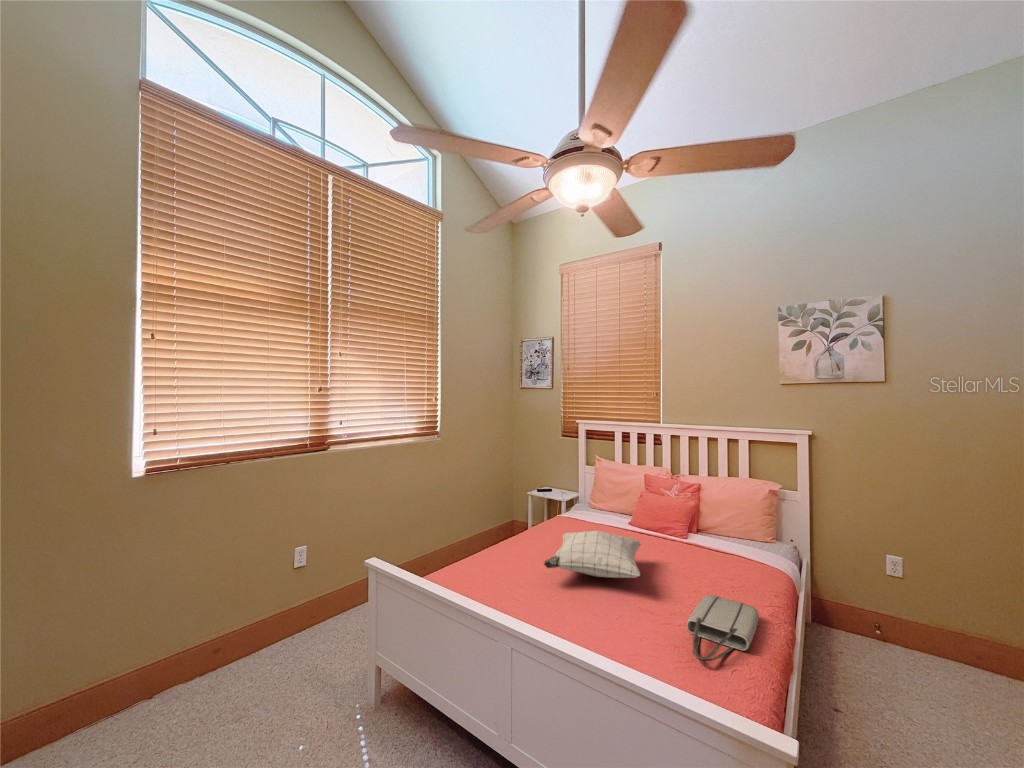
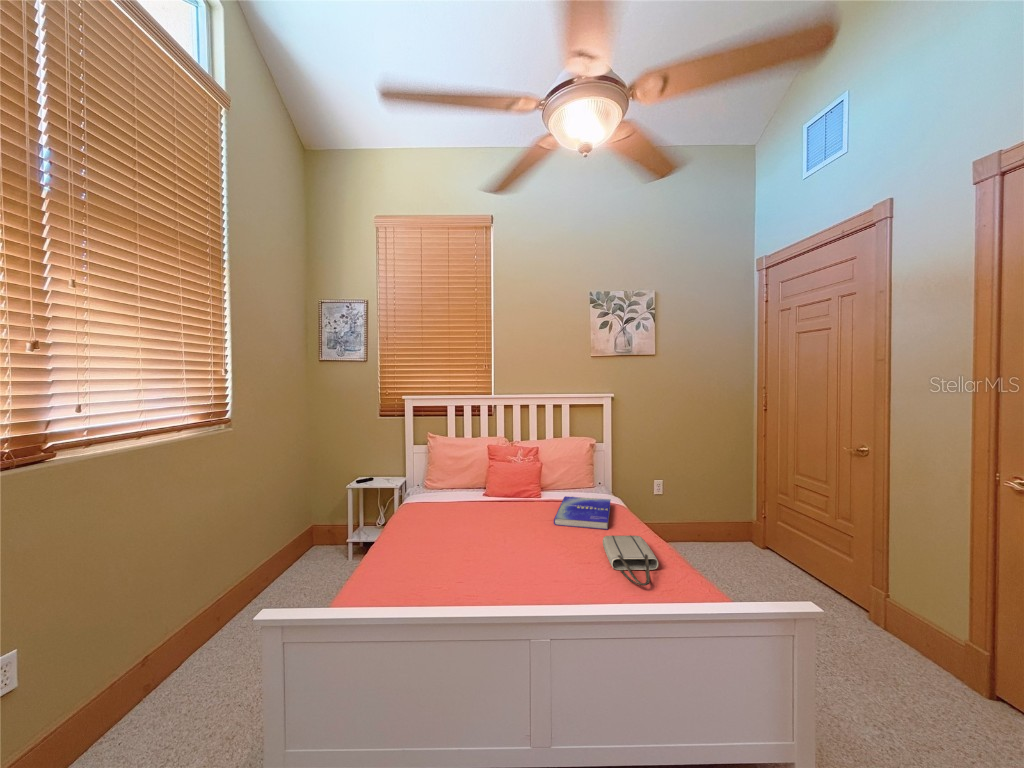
pillow: present [544,531,641,578] -> none [454,505,558,553]
book: none [671,543,767,591] -> present [554,496,611,529]

